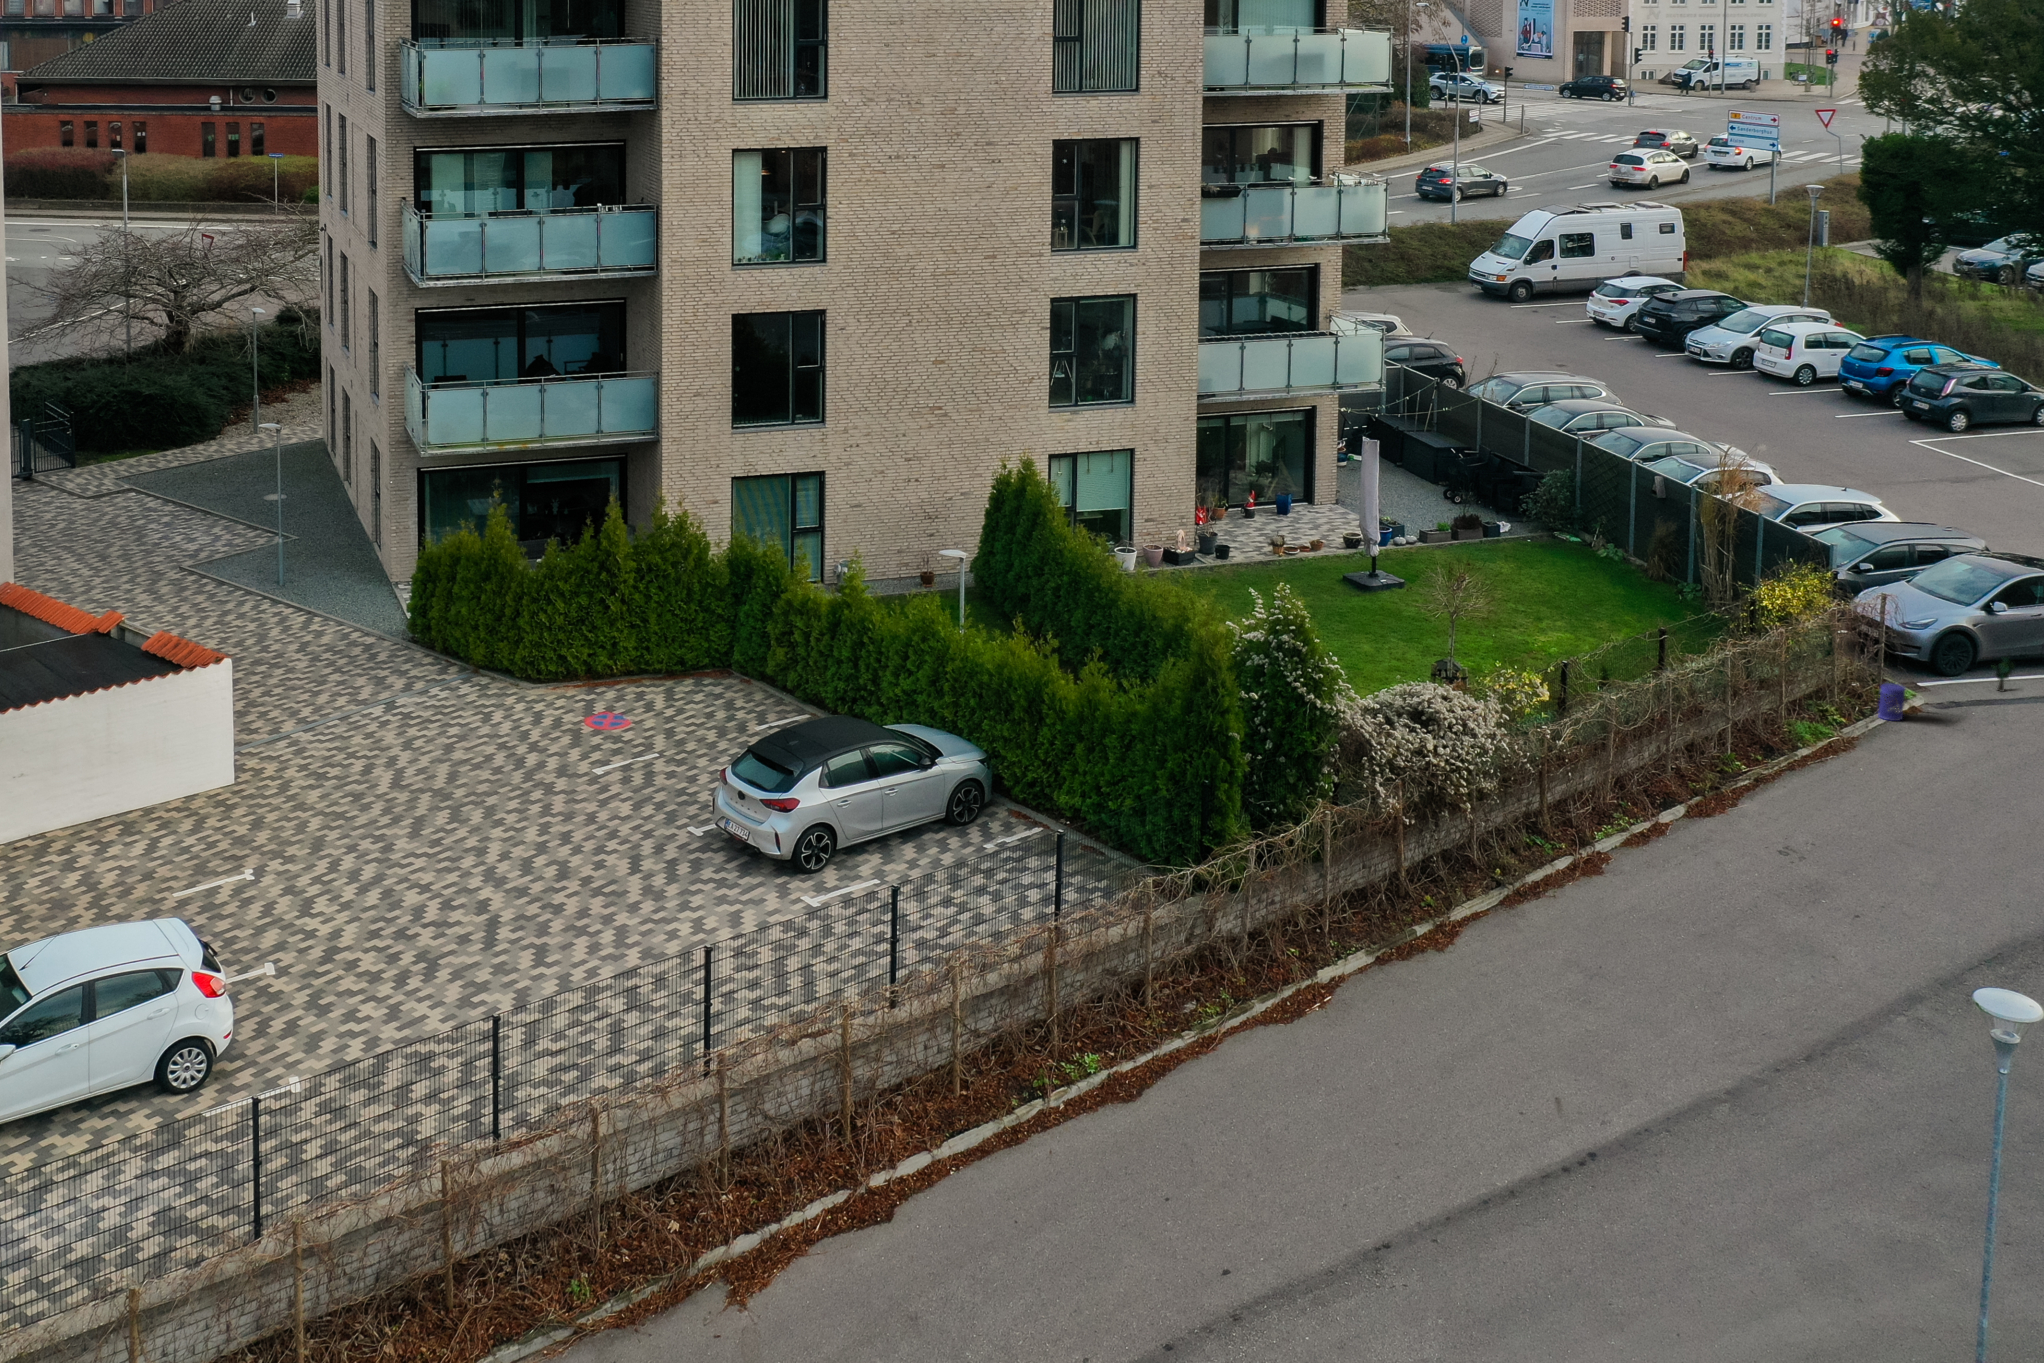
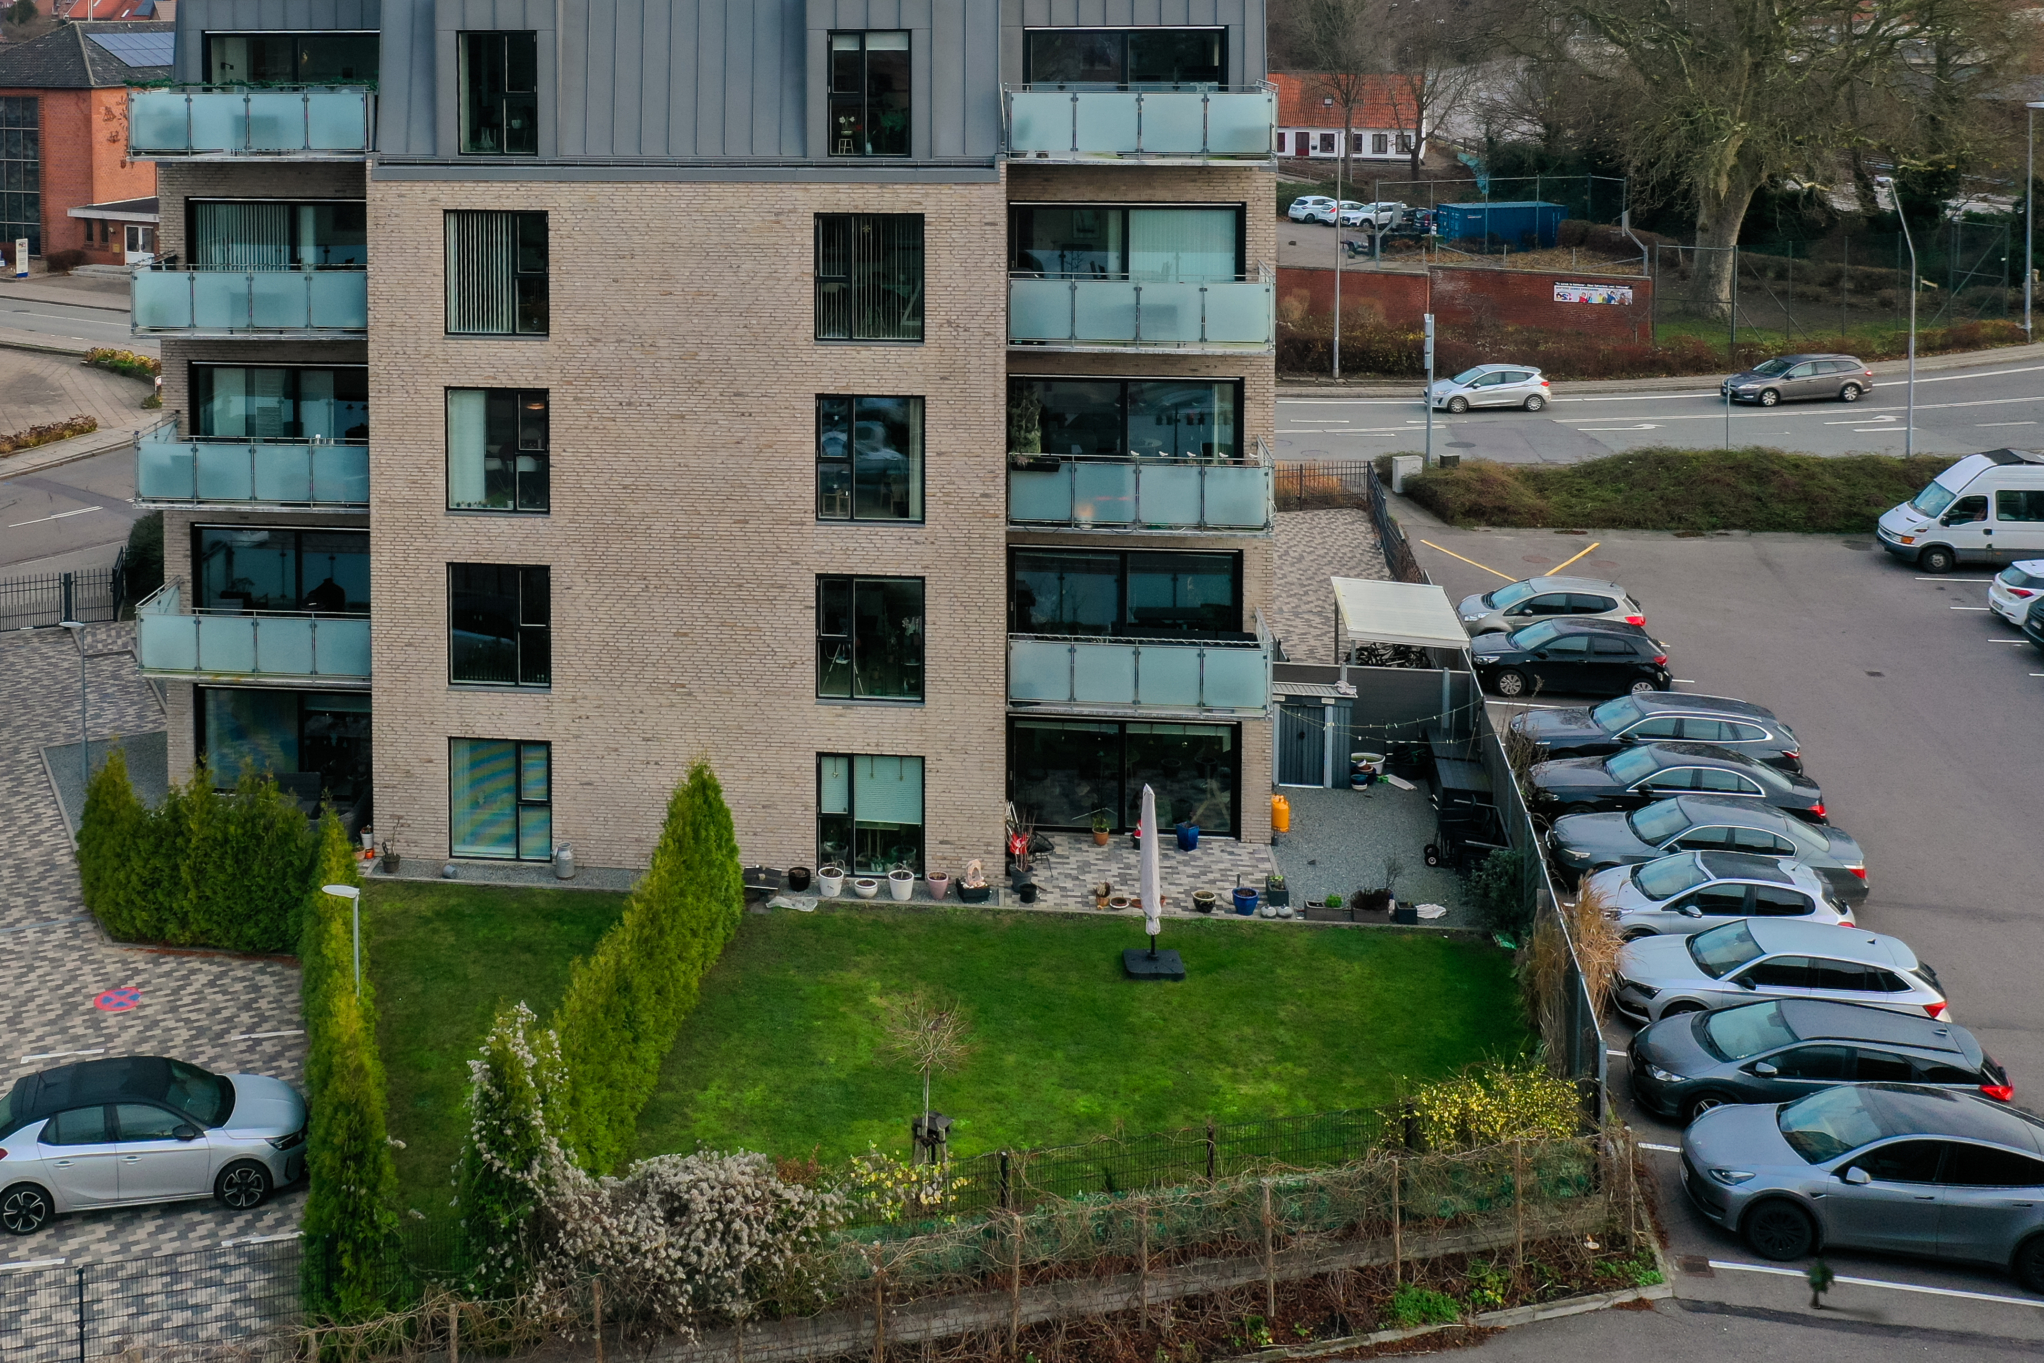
waste bin: present [1878,684,1905,721] -> none [1564,1263,1602,1322]

